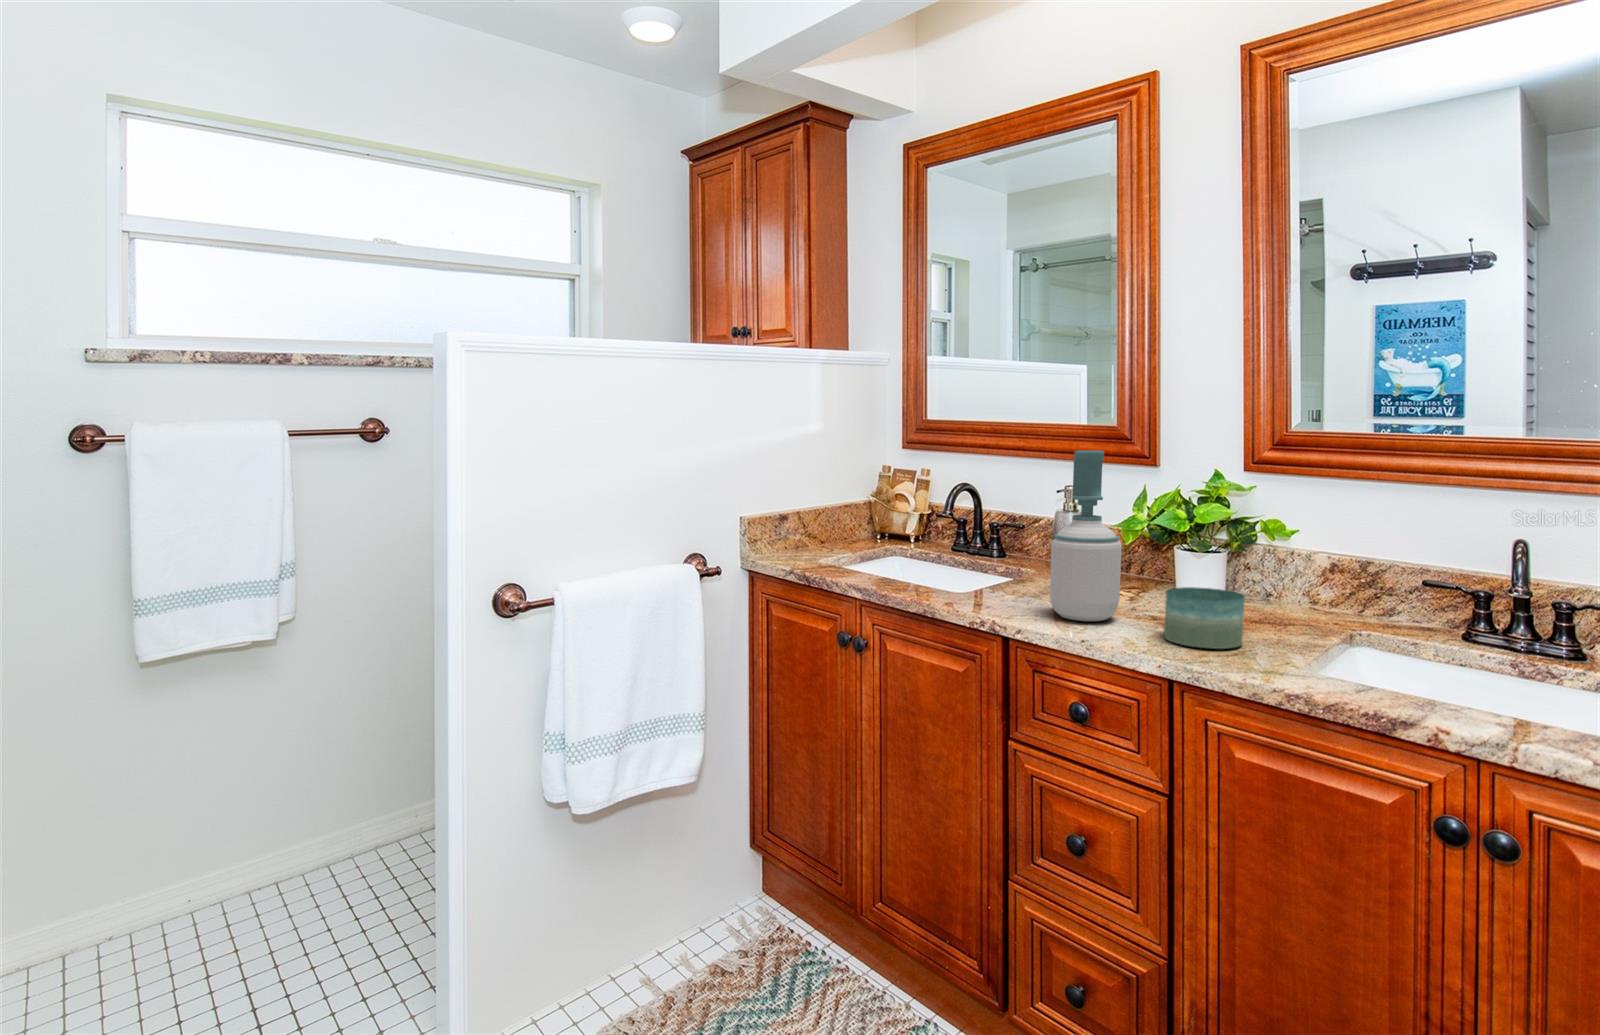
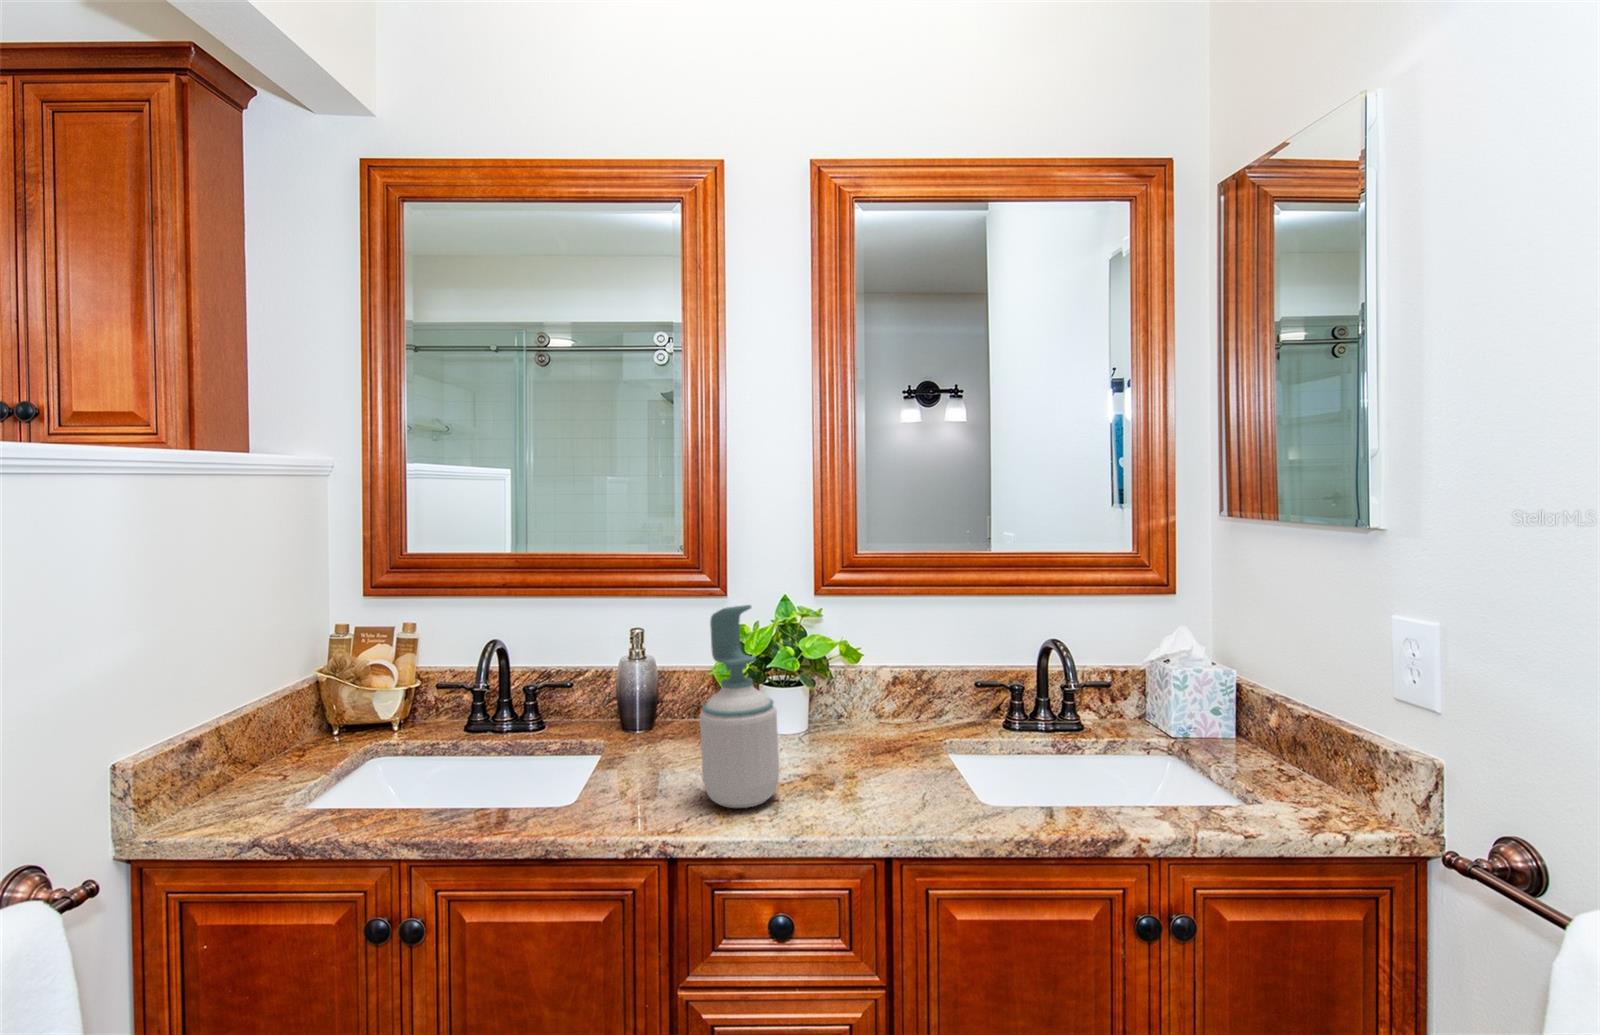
candle: present [1164,587,1244,649] -> none [837,735,912,809]

